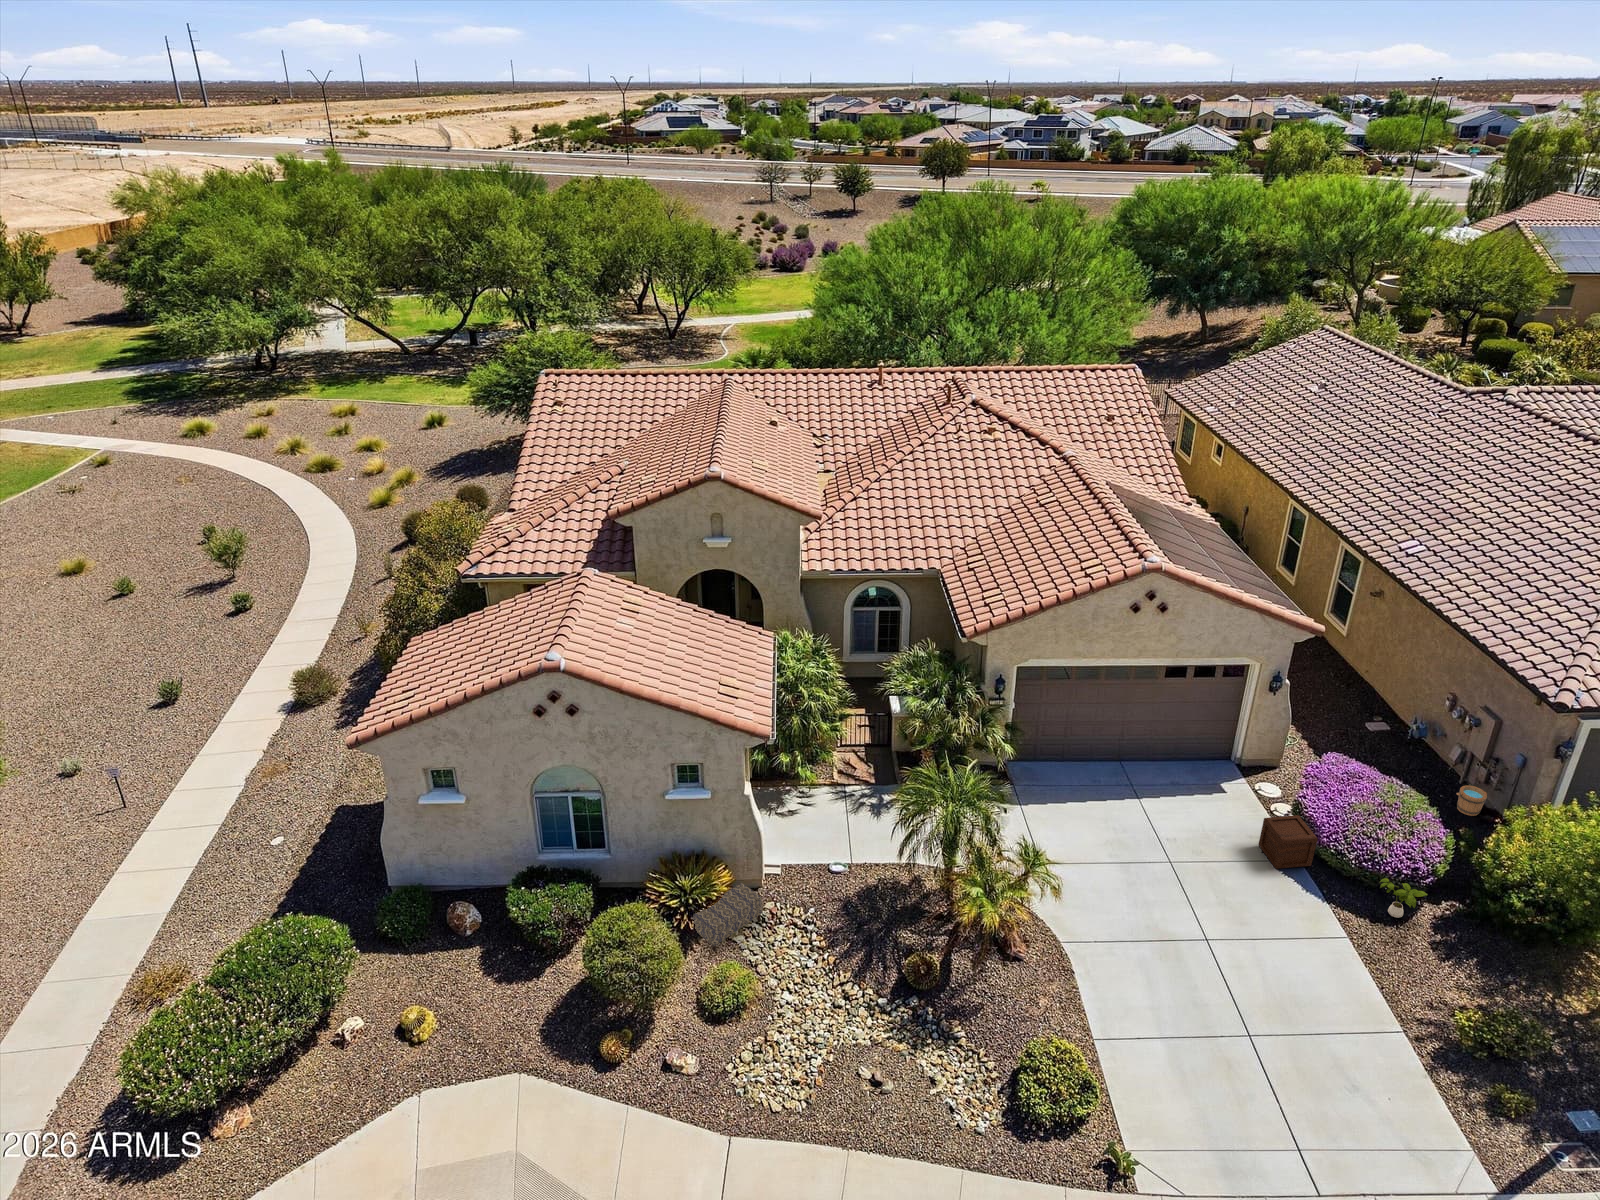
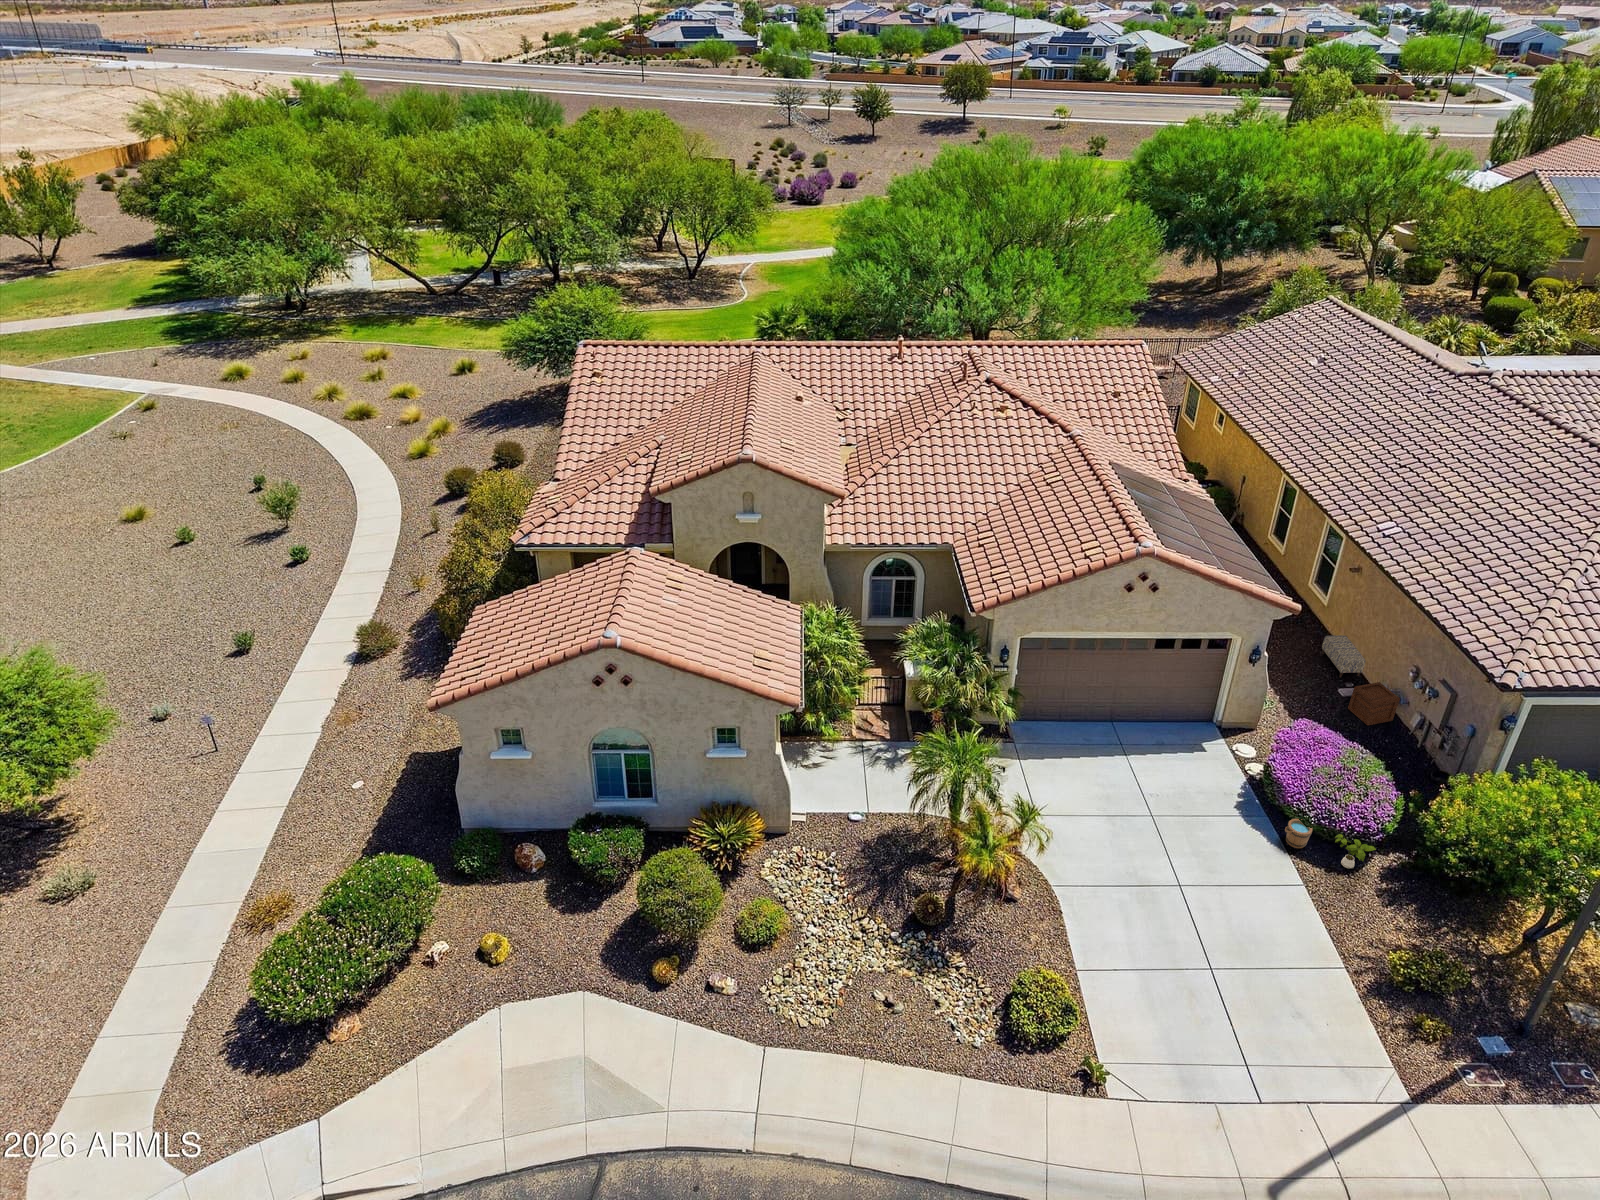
bucket: present [1457,785,1487,816] -> present [1285,819,1312,848]
wooden crate: present [1258,815,1318,869] -> present [1348,682,1400,725]
bench: present [693,883,762,952] -> present [1322,635,1366,678]

